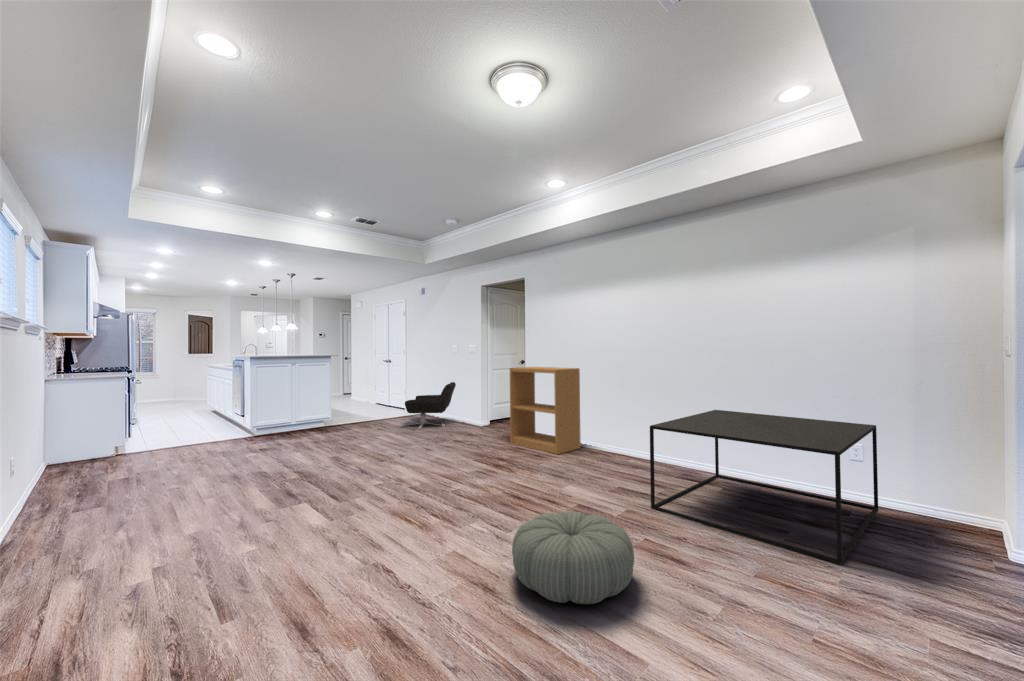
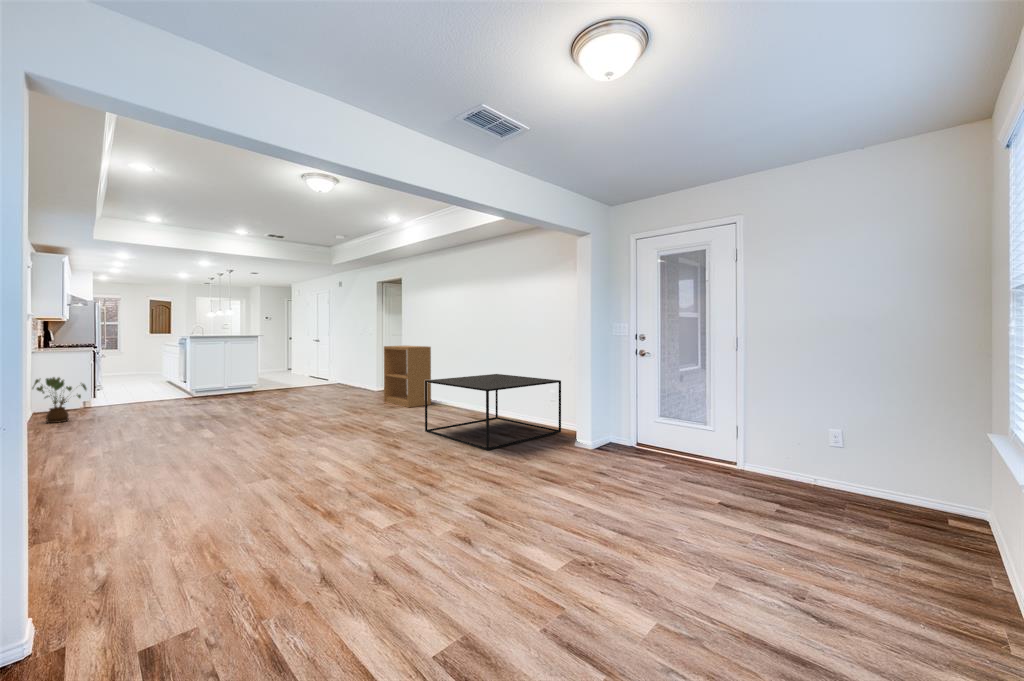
lounge chair: present [403,382,456,429] -> none [315,358,360,393]
house plant: none [39,418,119,489] -> present [32,377,87,423]
pouf: present [512,511,634,604] -> none [297,422,367,460]

